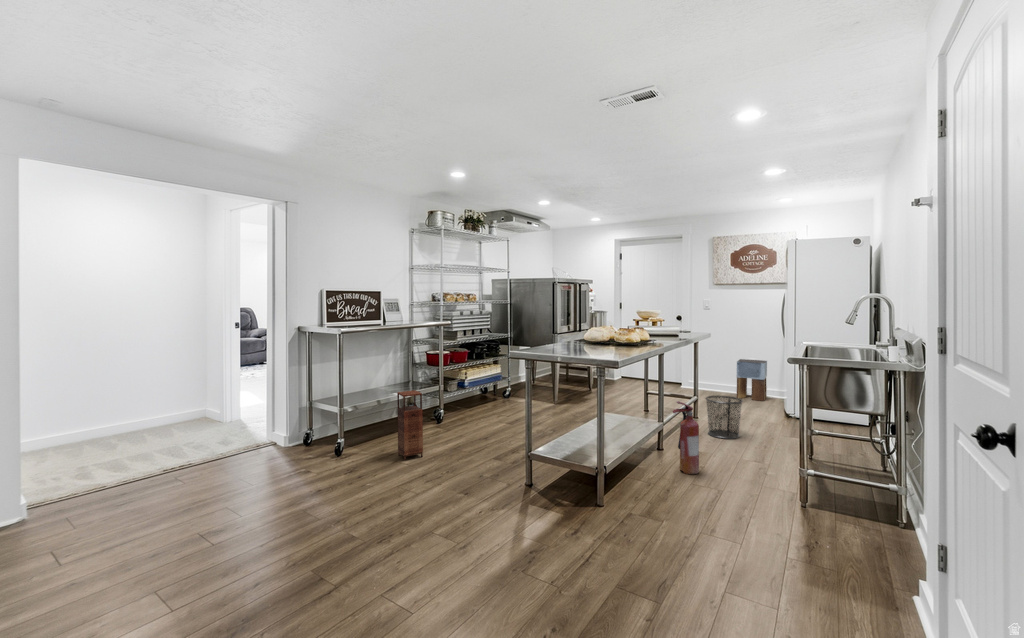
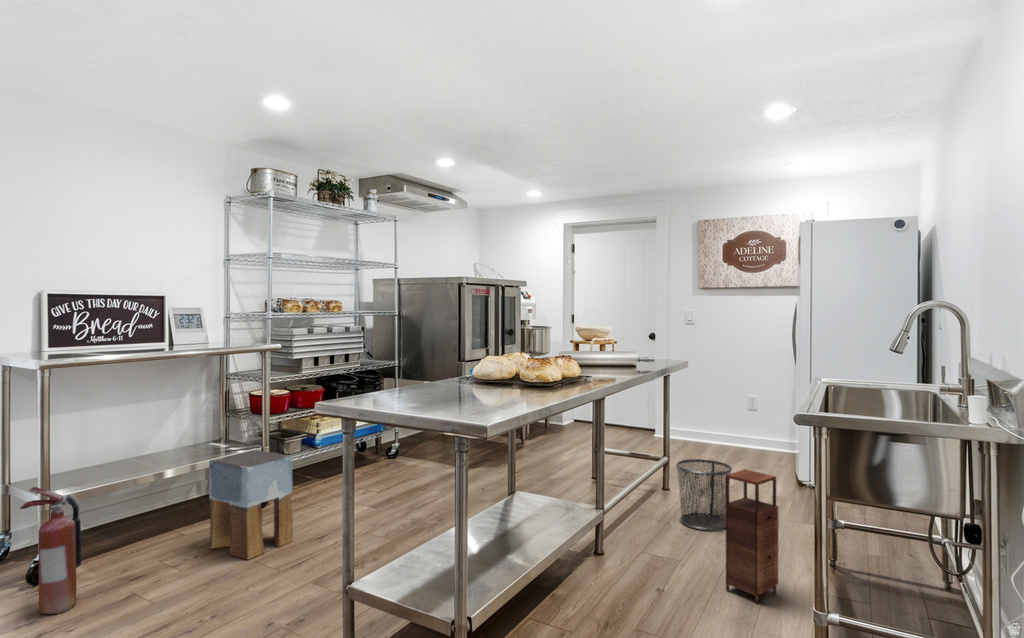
stool: present [737,359,767,401] -> present [209,450,293,560]
storage cabinet: present [397,390,423,460] -> present [726,469,778,603]
fire extinguisher: present [673,401,699,474] -> present [19,487,81,614]

